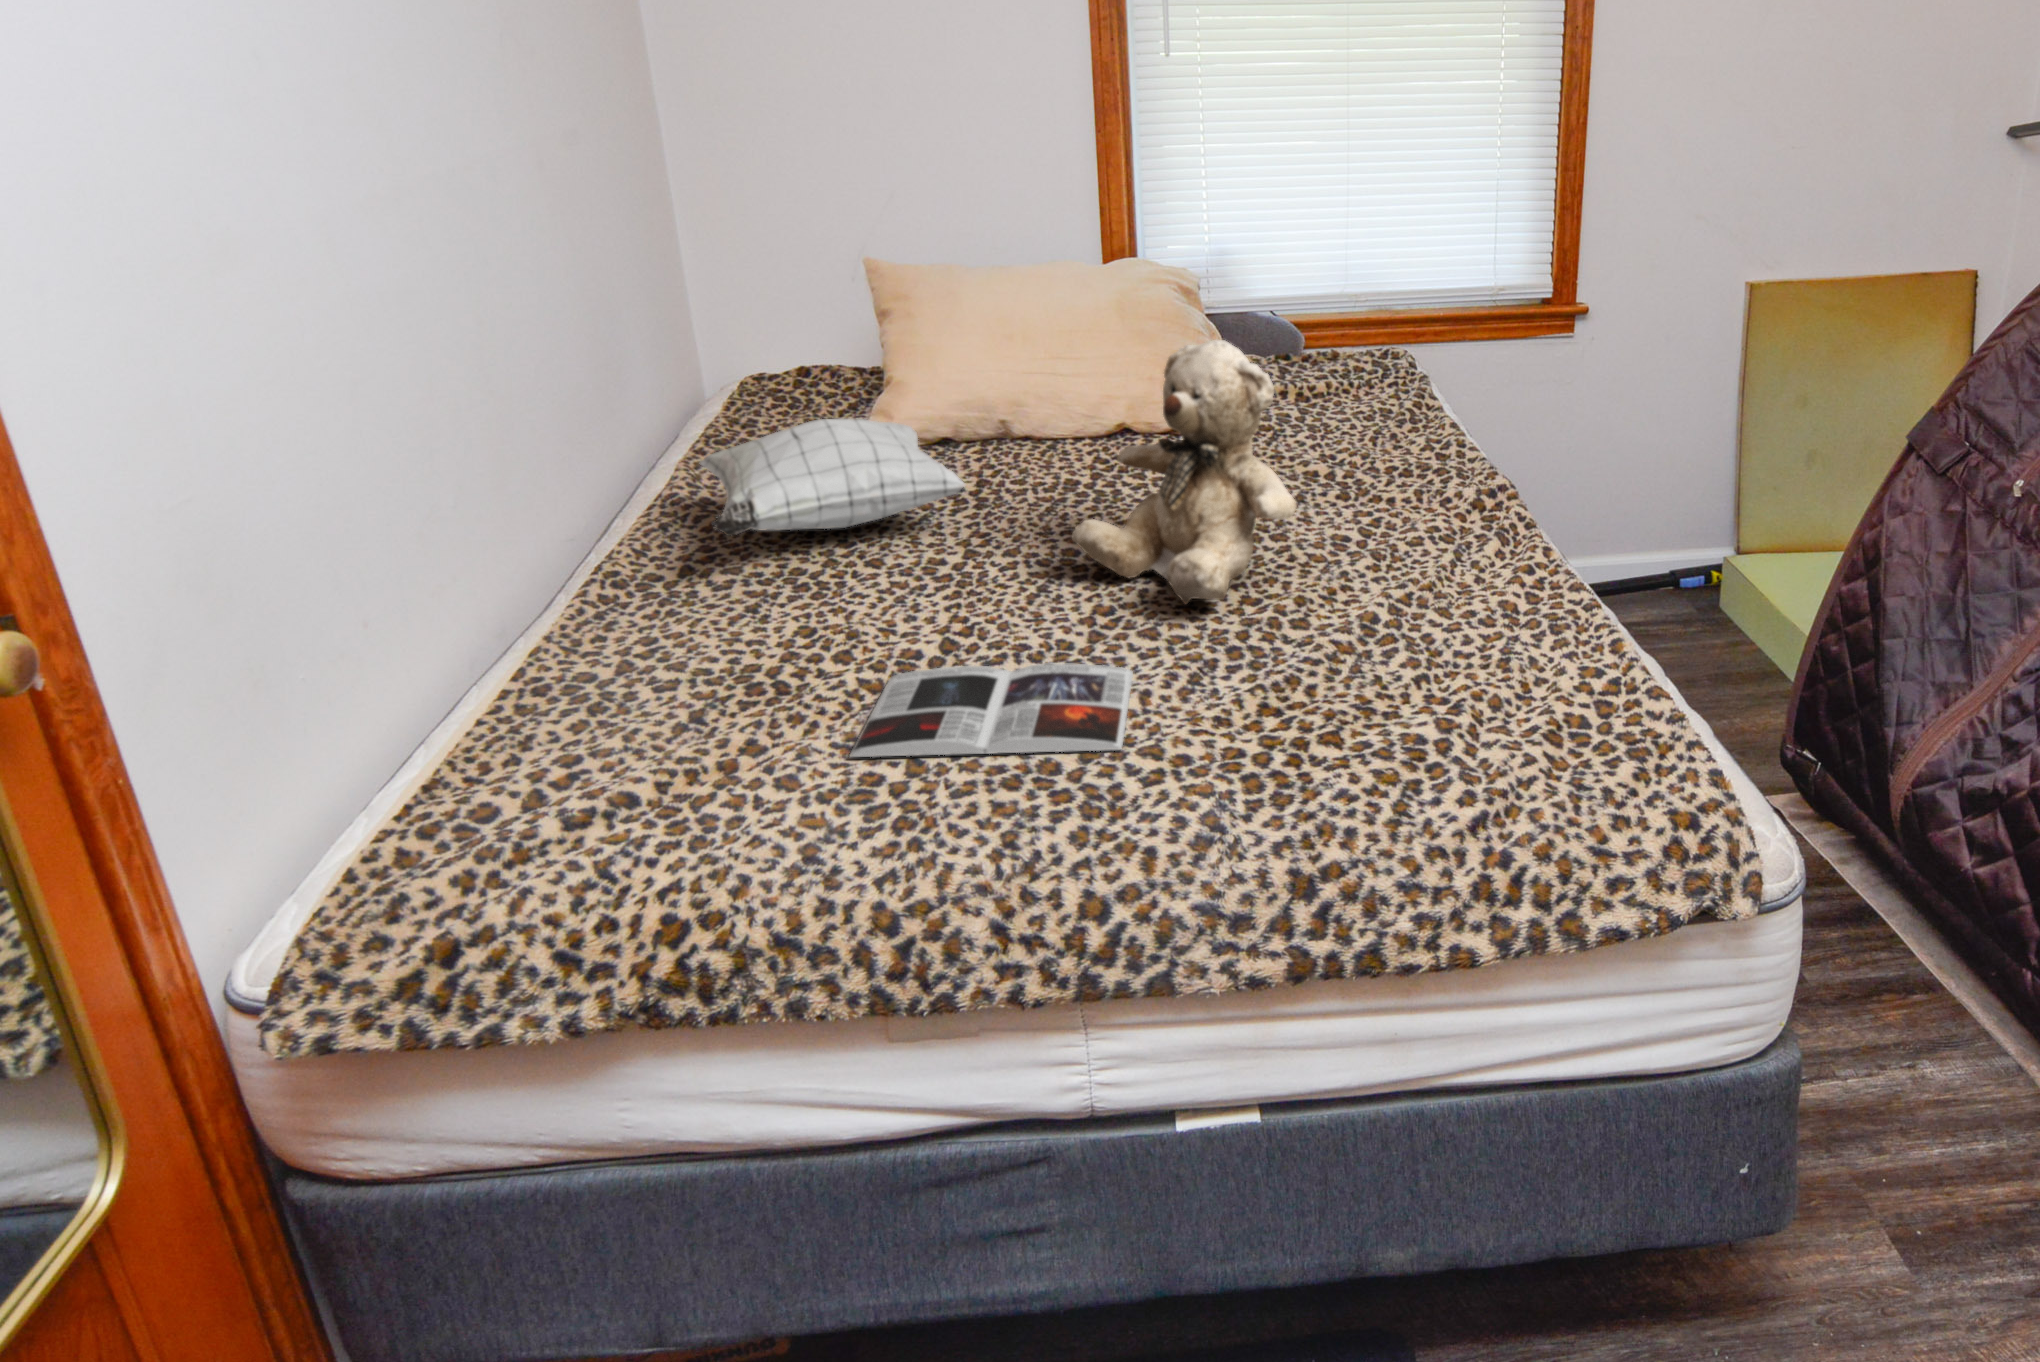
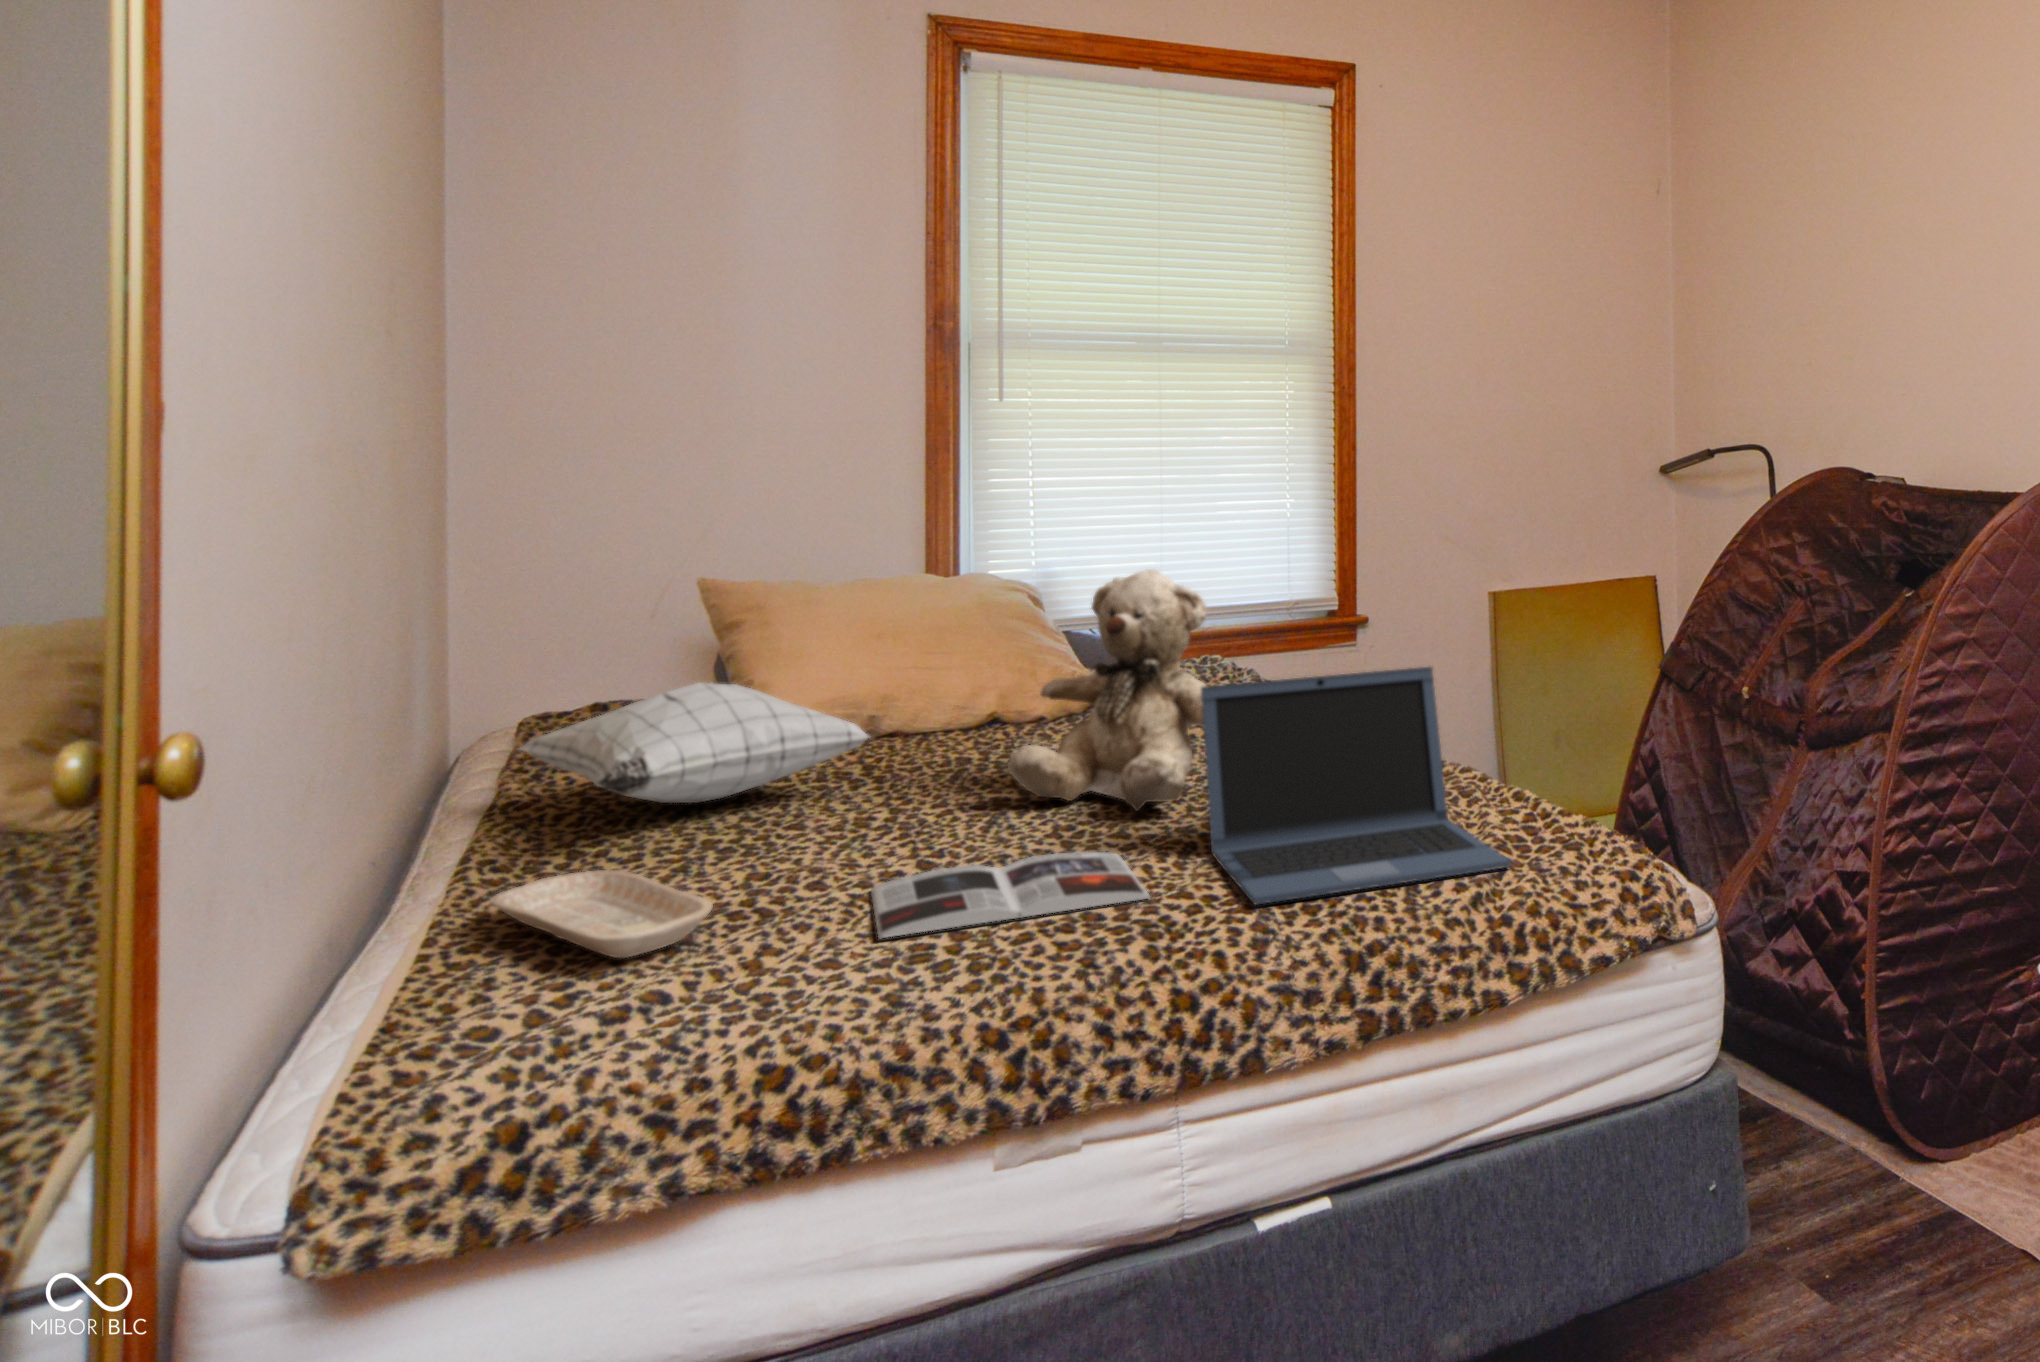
laptop: none [1214,503,1535,788] -> present [1201,667,1512,904]
tray: none [582,619,726,735] -> present [490,870,713,958]

